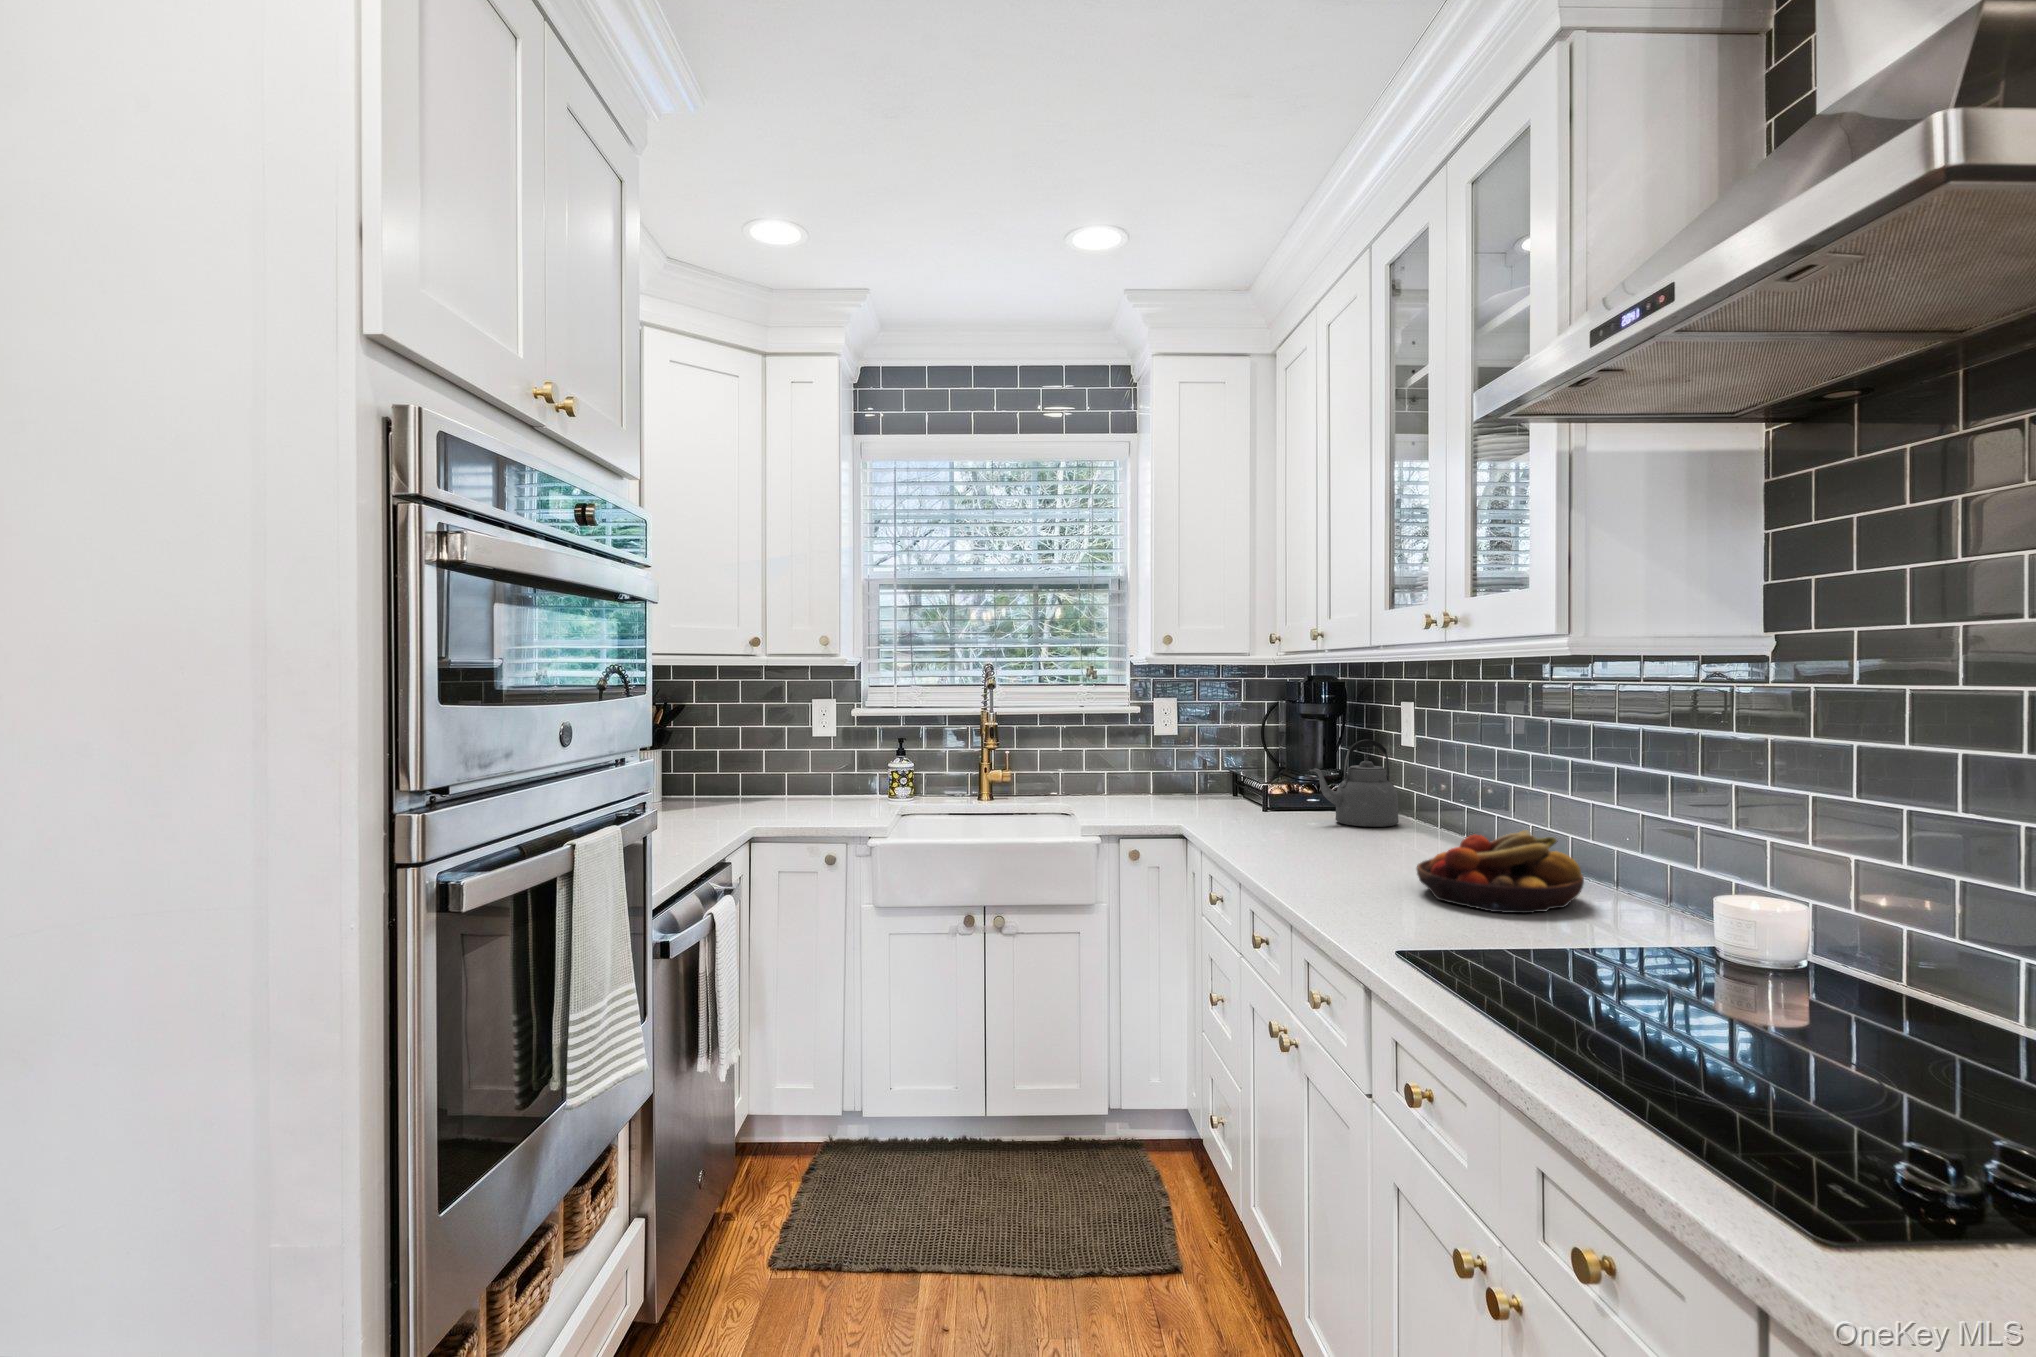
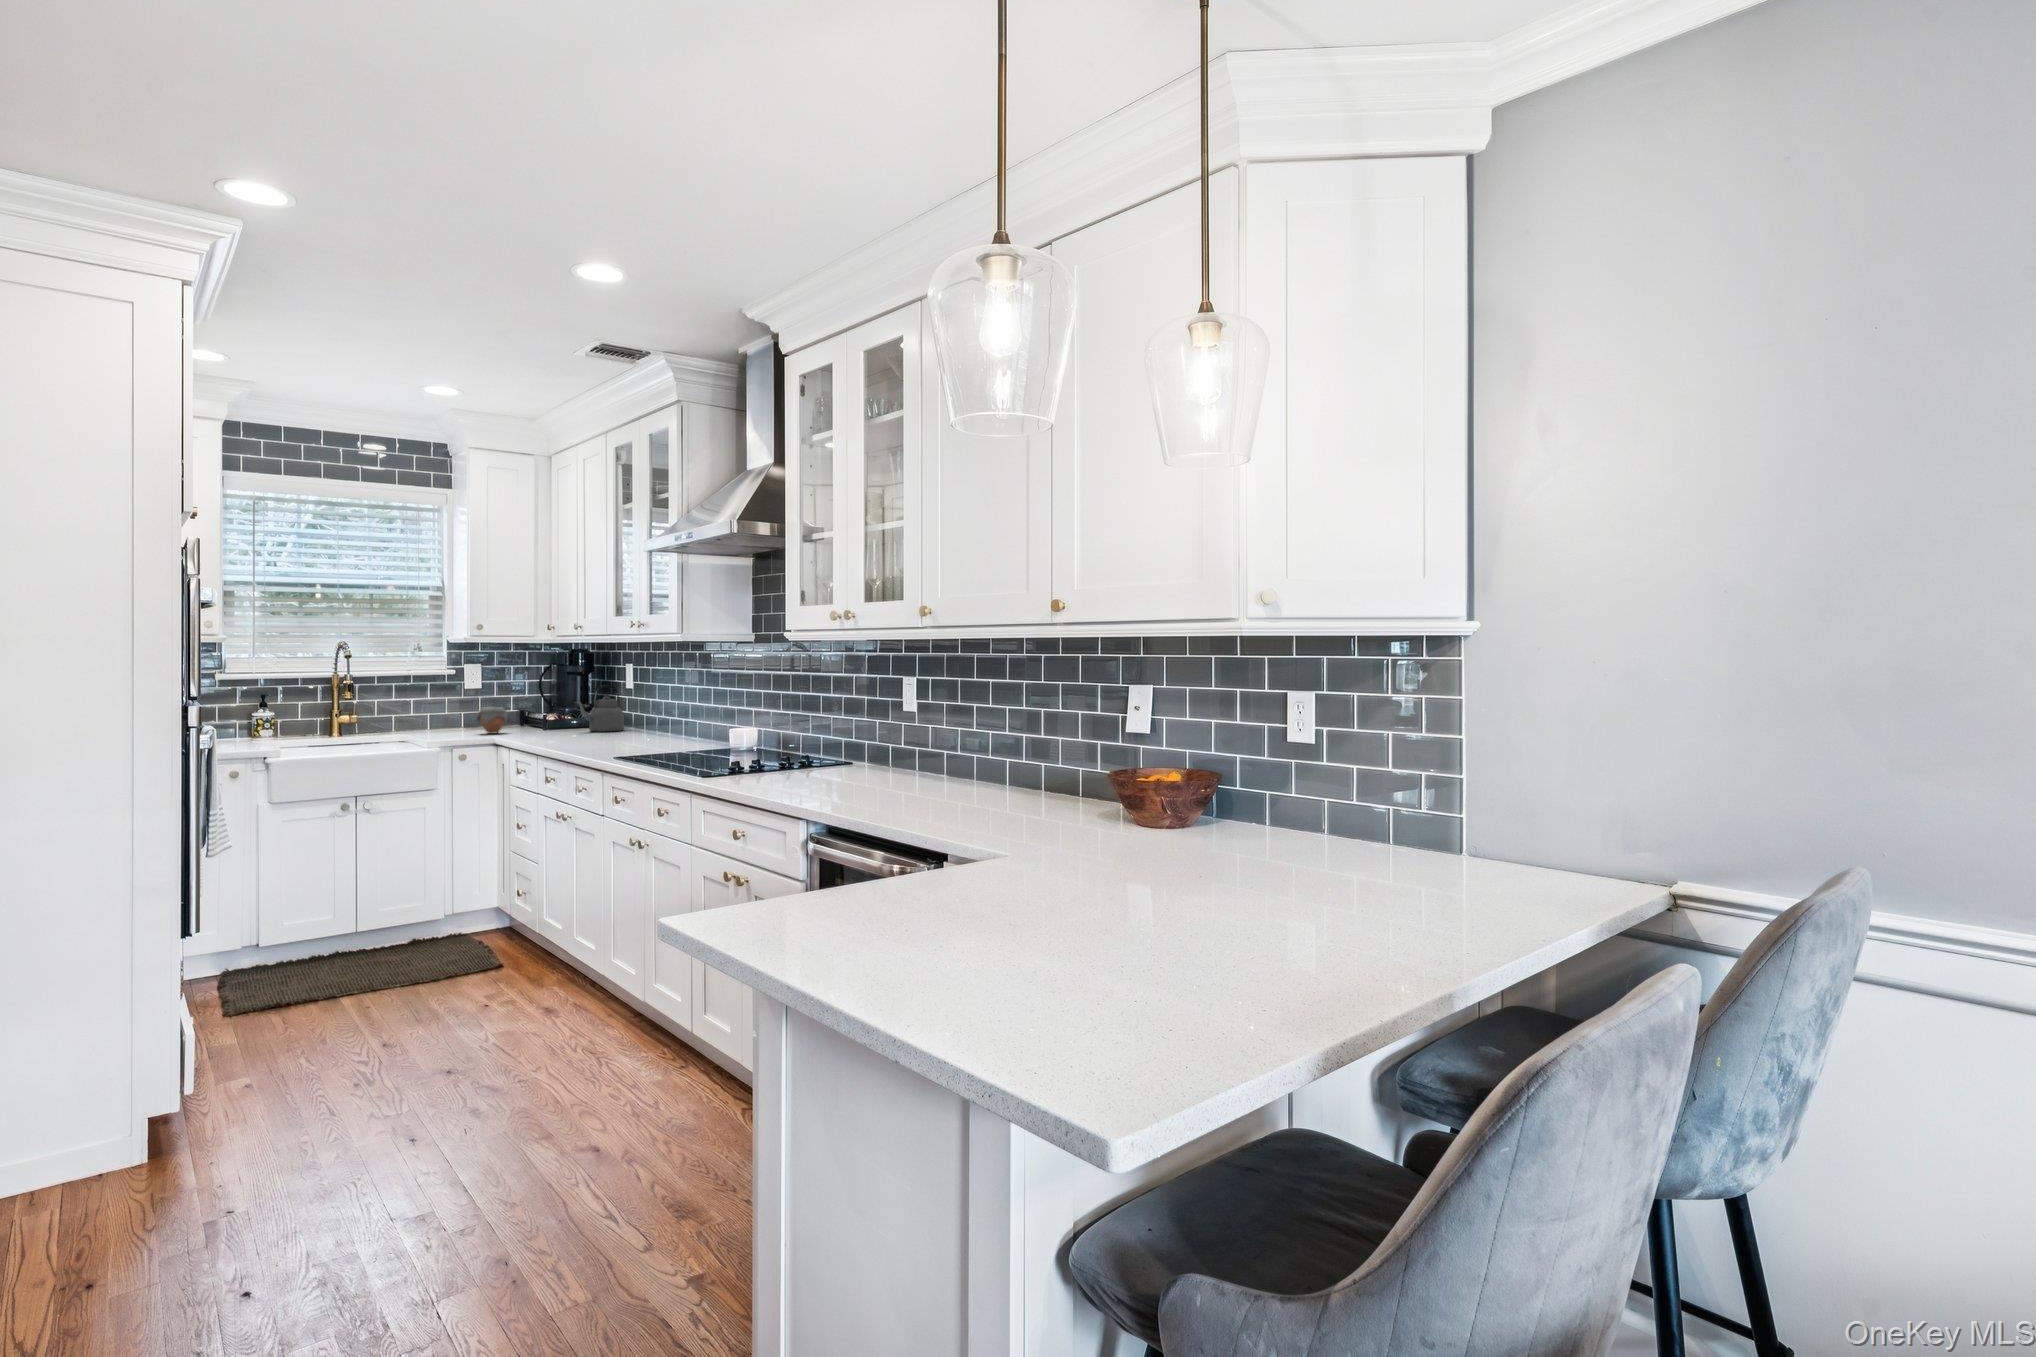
jar: none [1159,768,1205,813] -> present [477,707,507,734]
fruit bowl: present [1417,830,1584,913] -> none [627,716,694,746]

